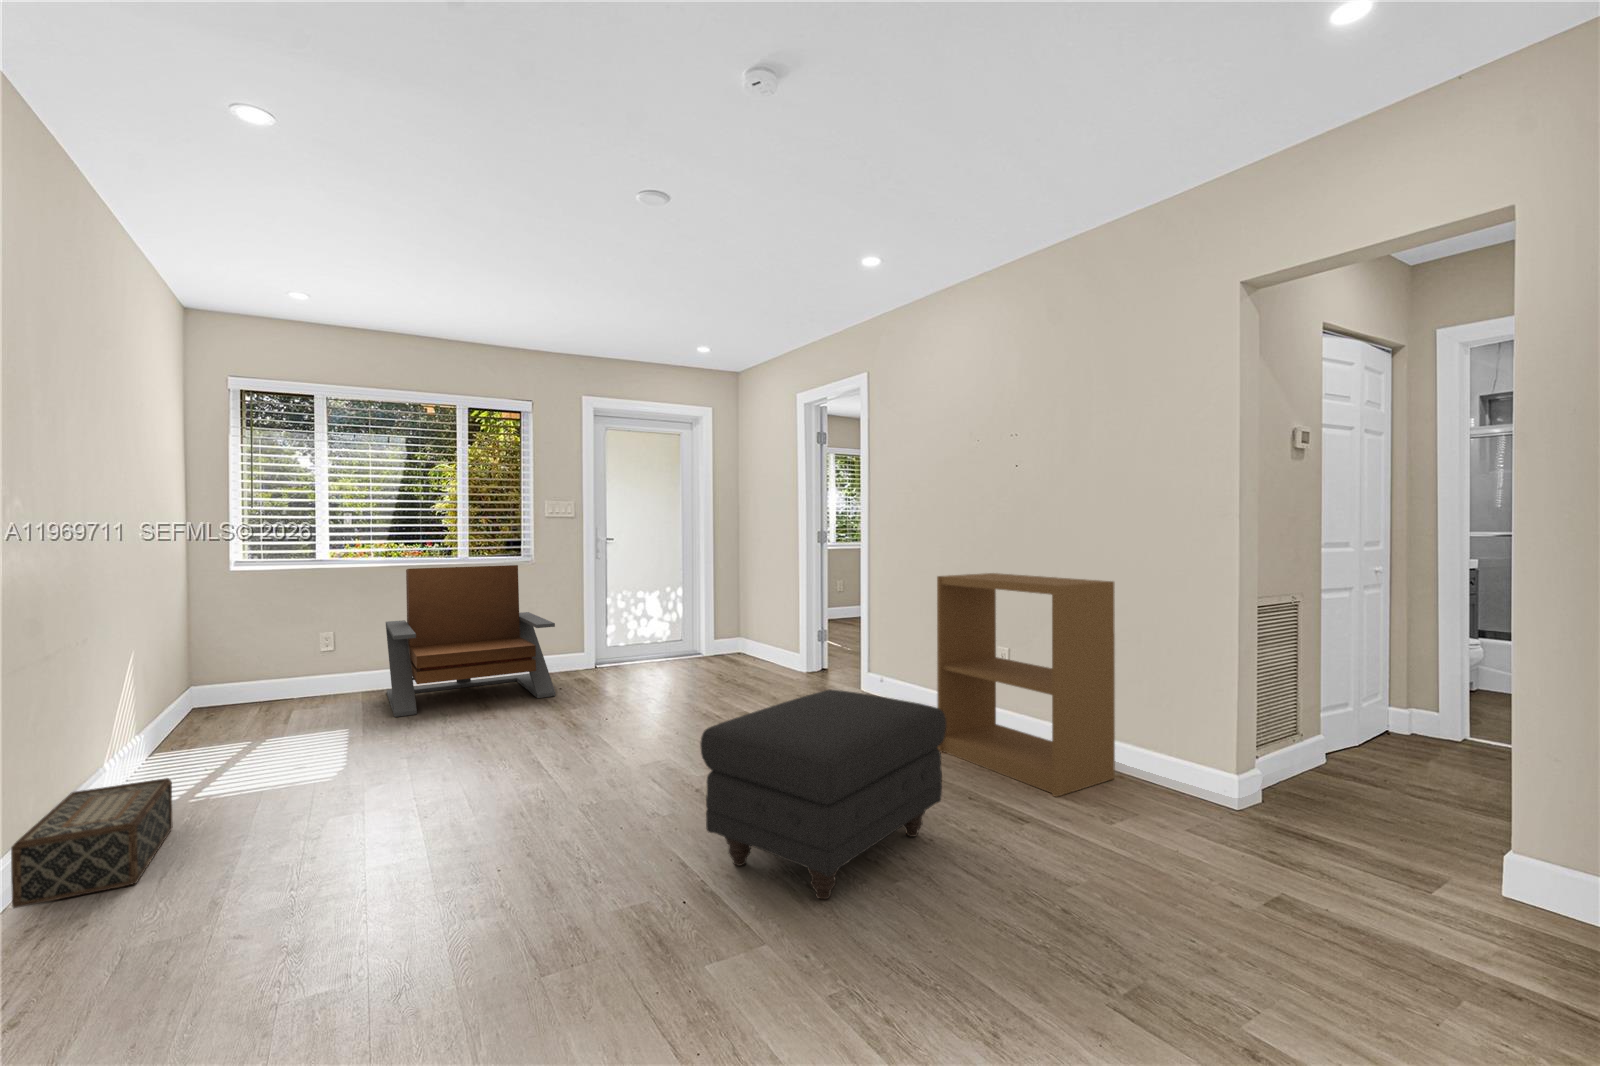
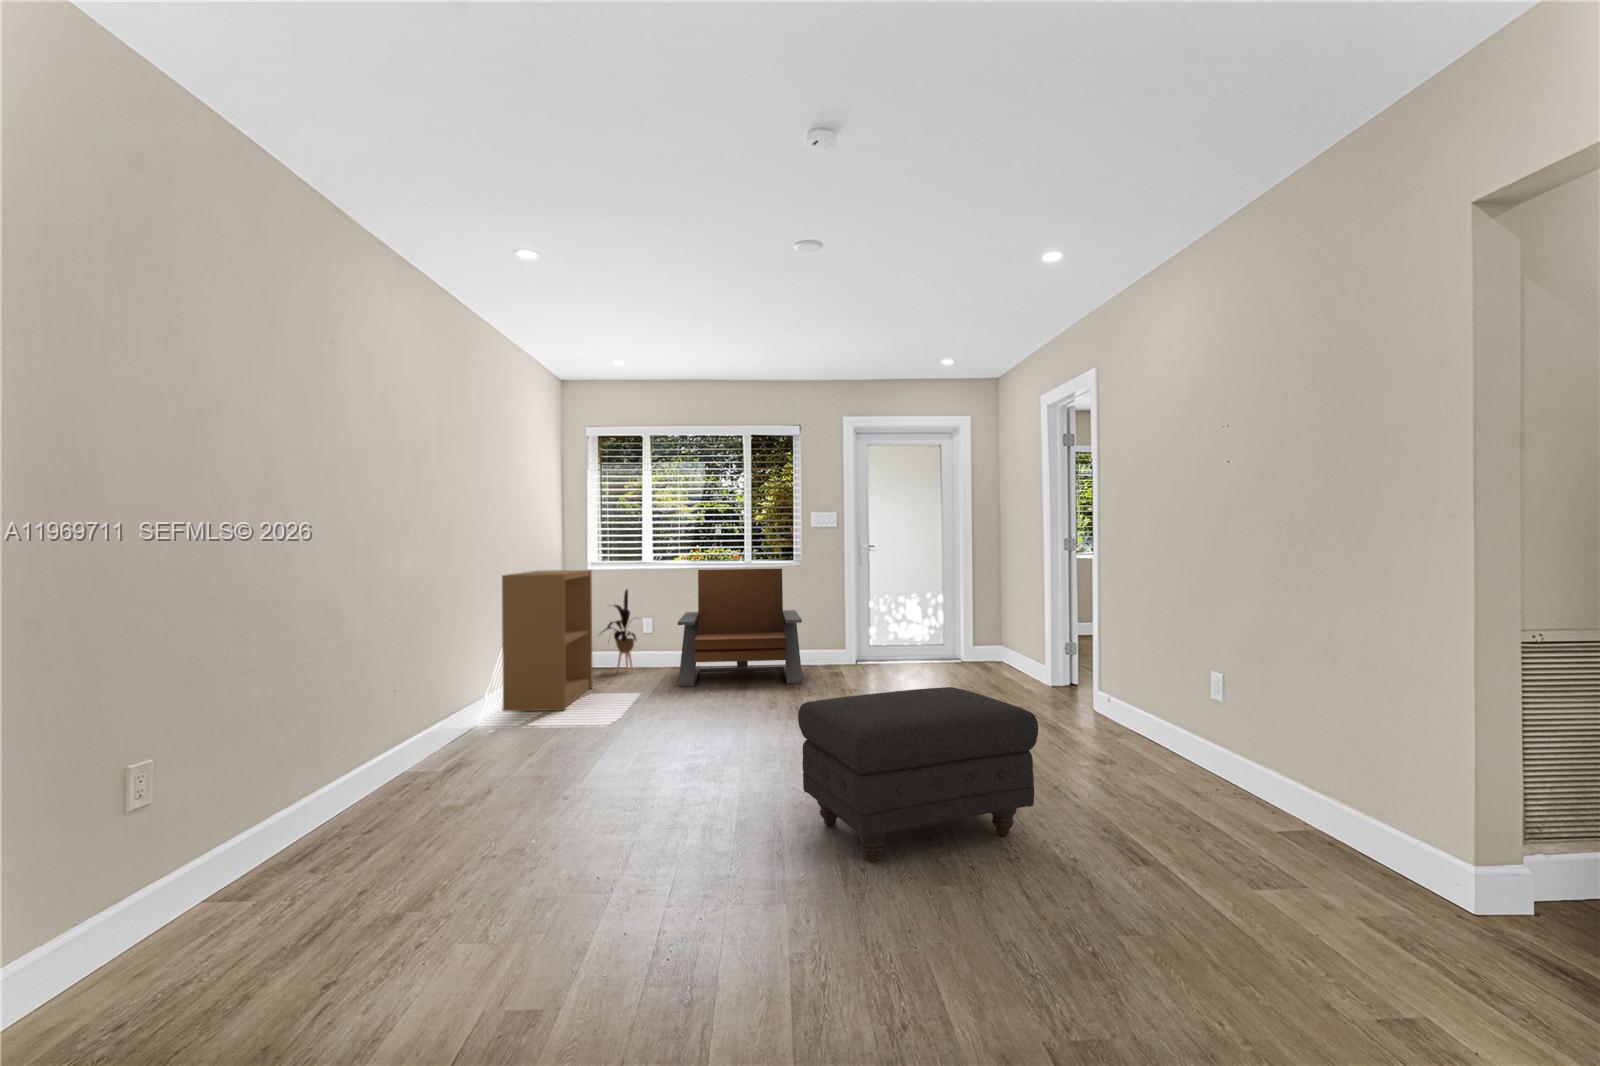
bookshelf: present [937,573,1115,797] -> present [502,570,593,711]
house plant: none [252,596,322,708] -> present [604,590,636,672]
woven basket: present [11,778,173,908] -> none [421,703,512,765]

